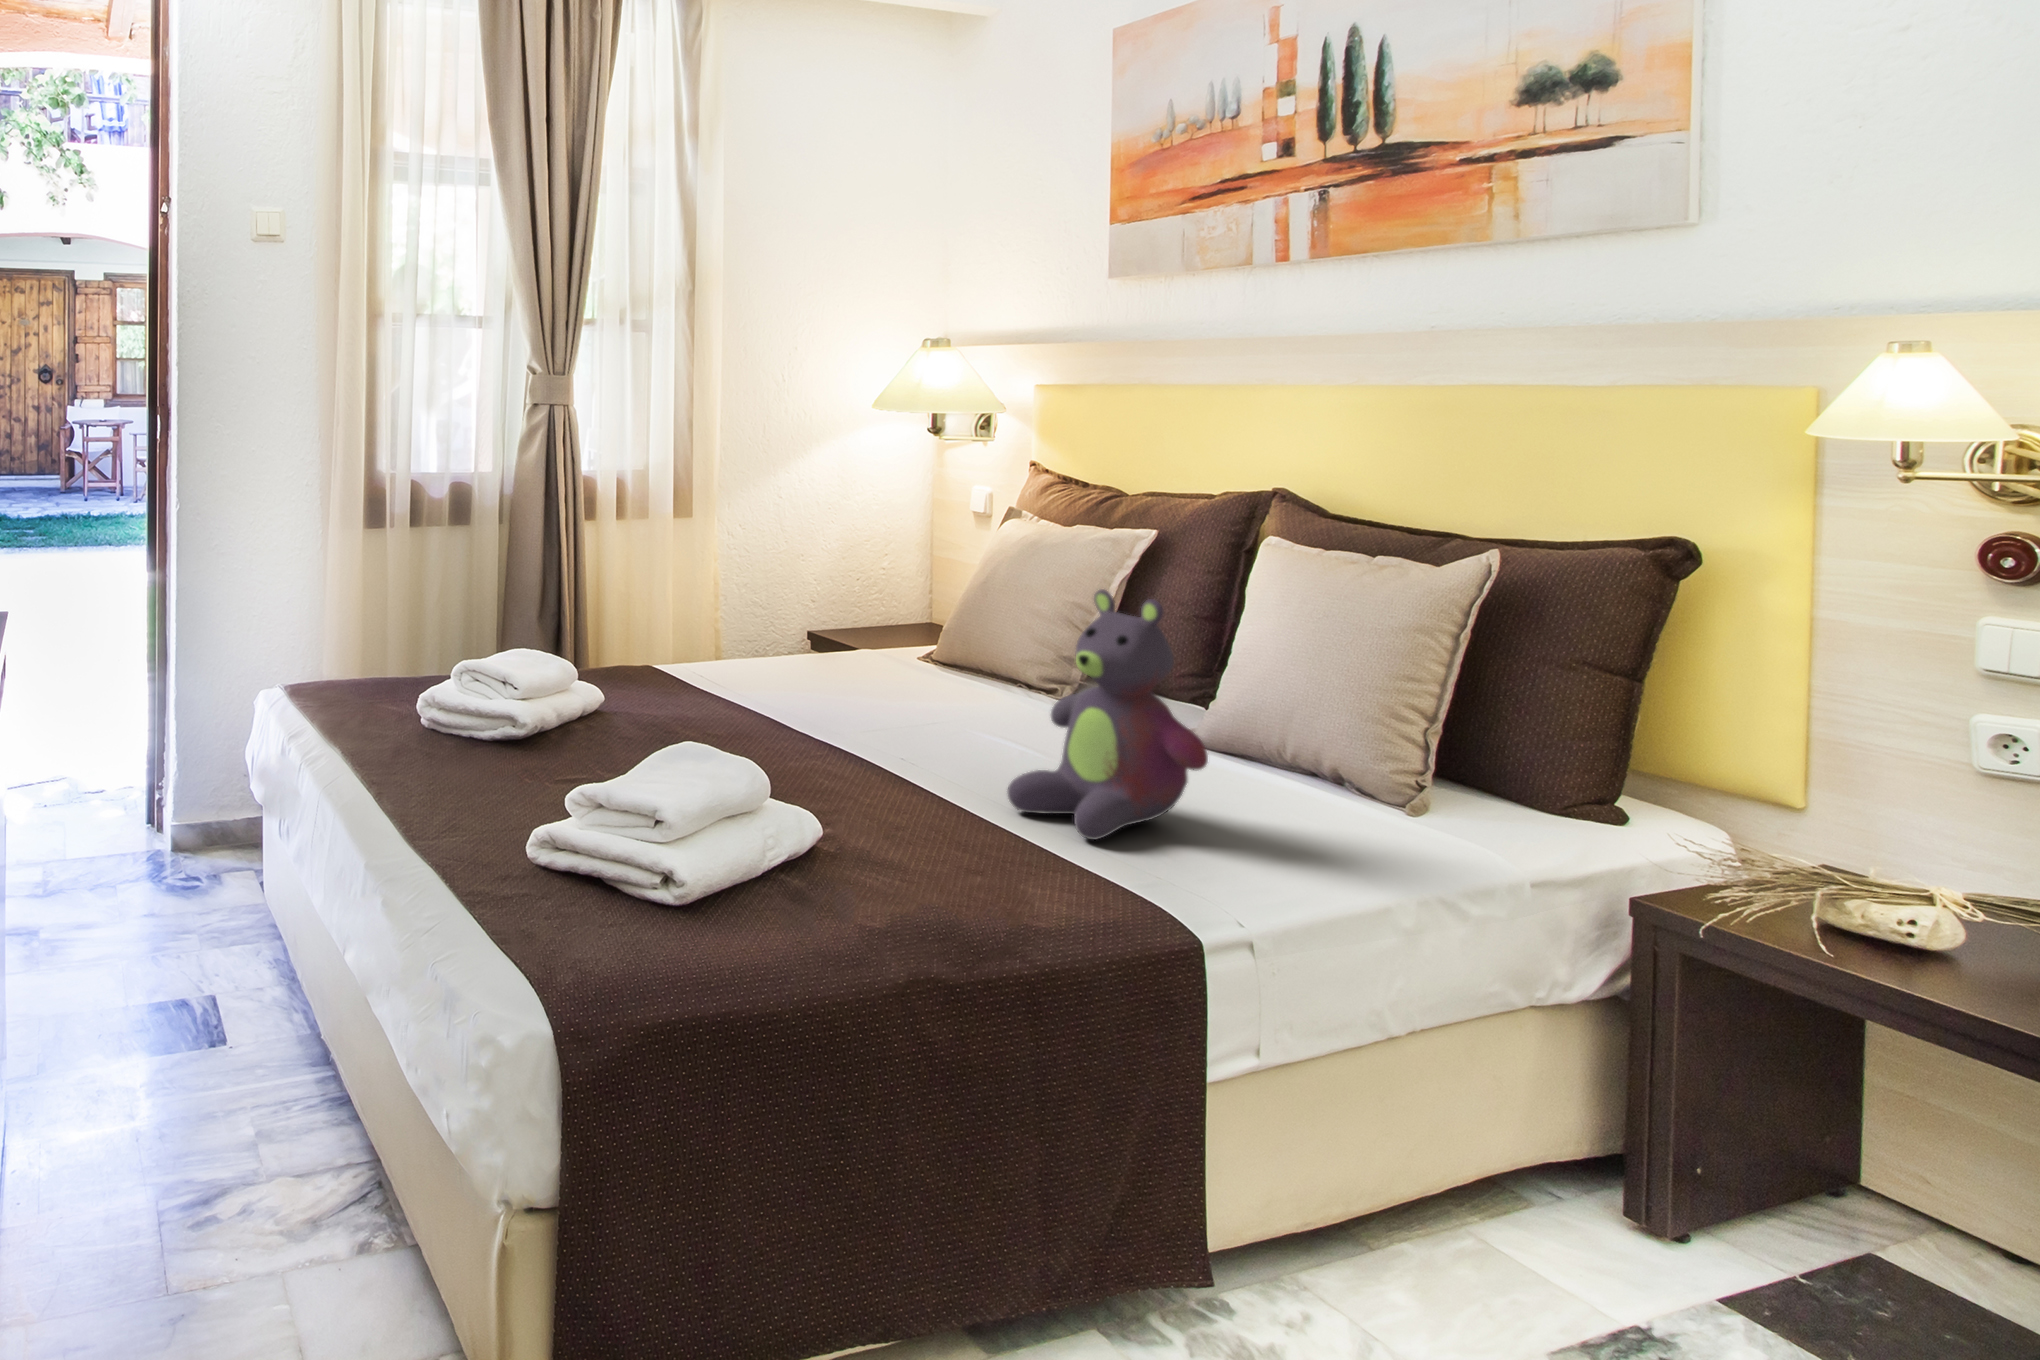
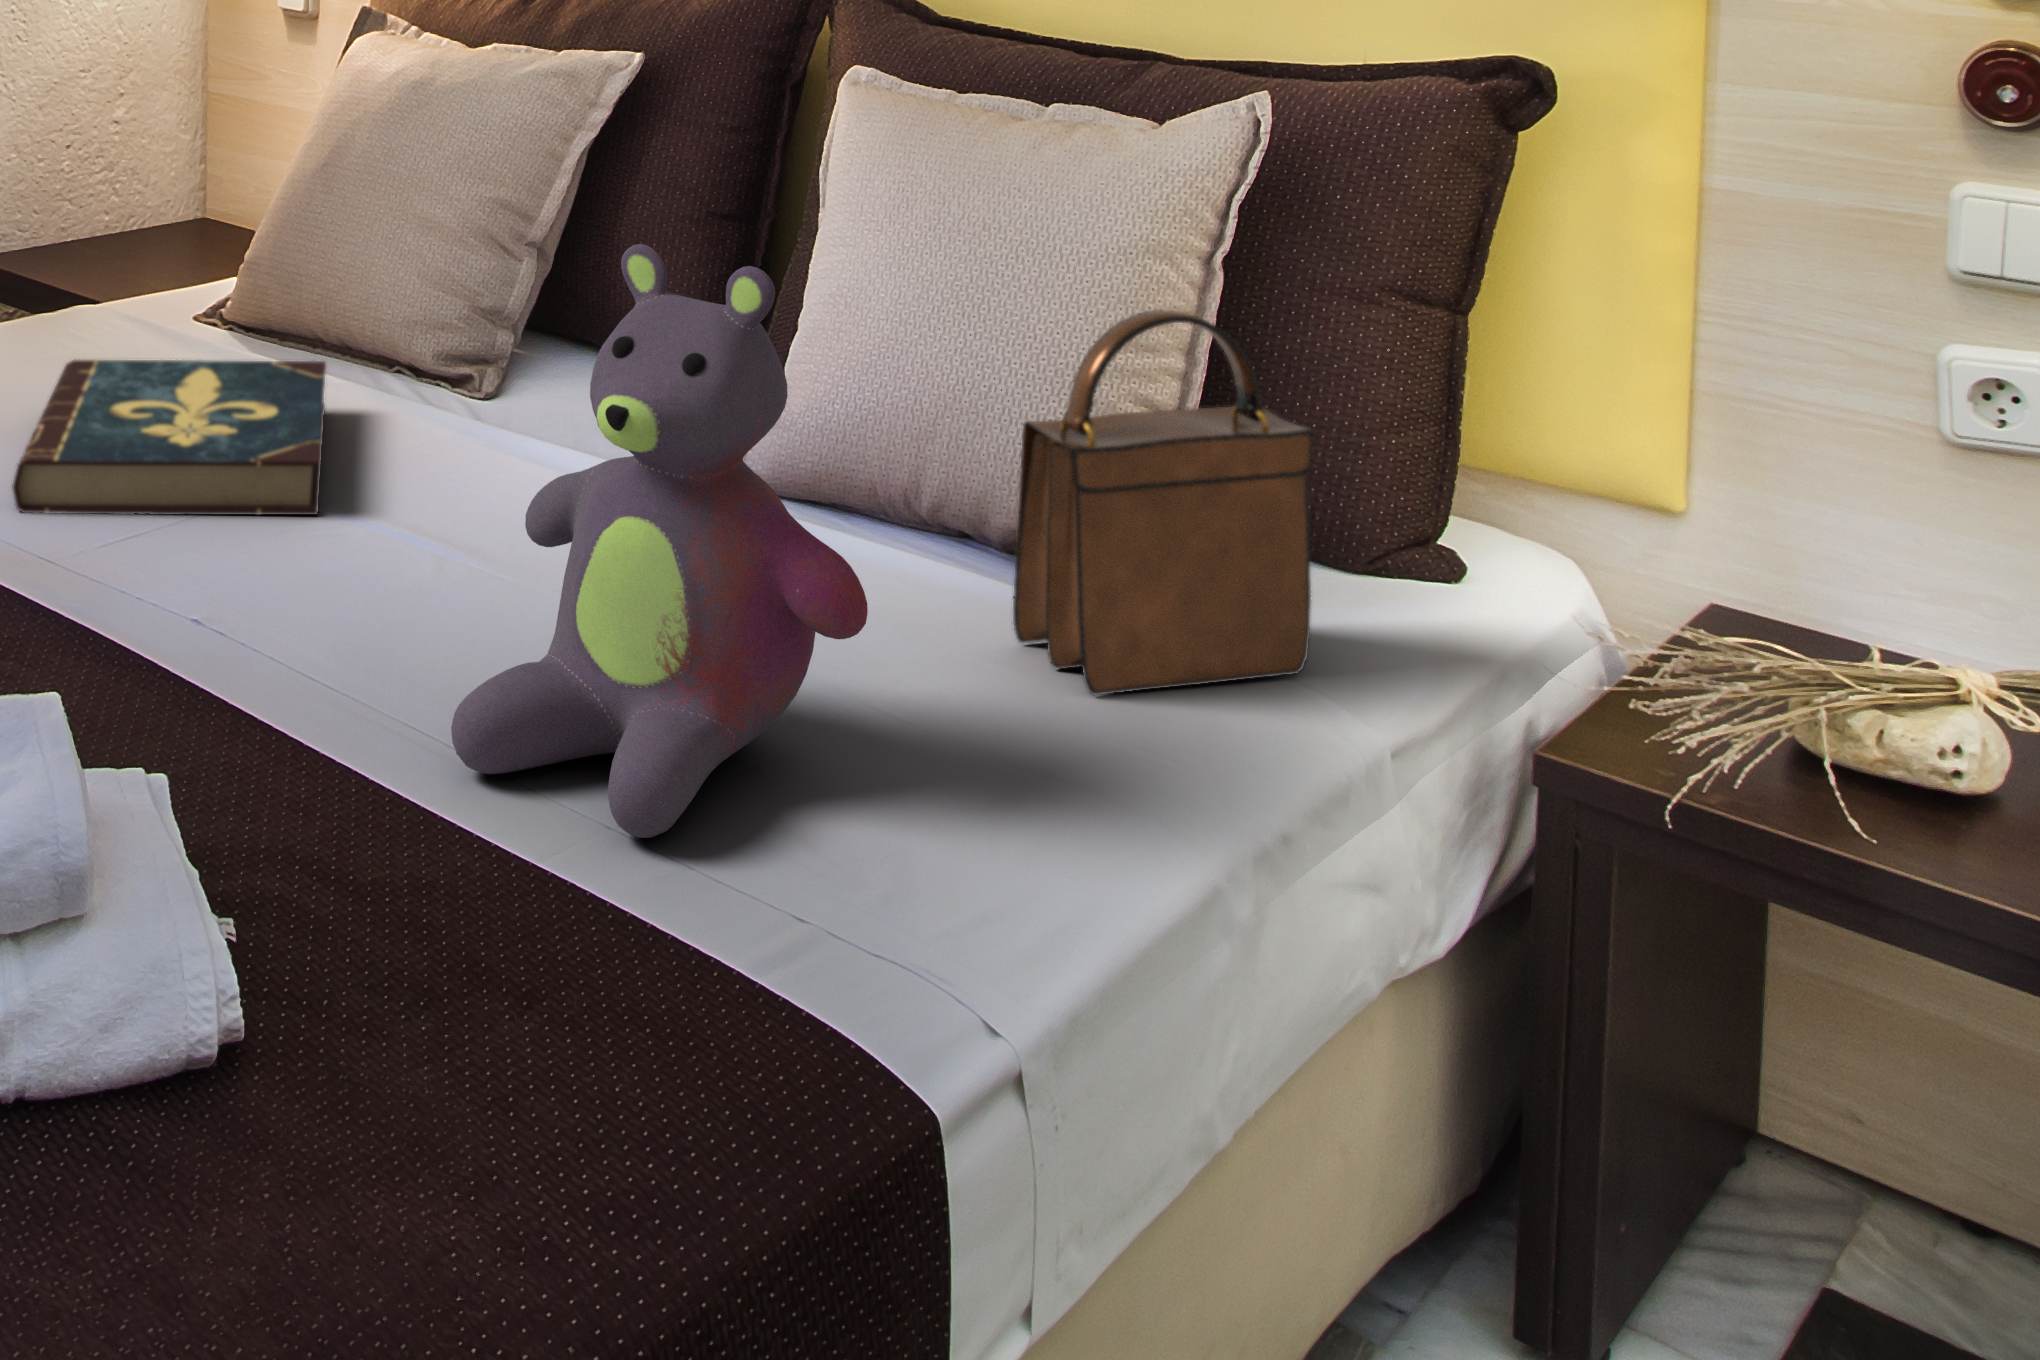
handbag: none [1320,650,1497,845] -> present [1013,309,1314,695]
book: none [825,656,980,727] -> present [12,360,326,515]

